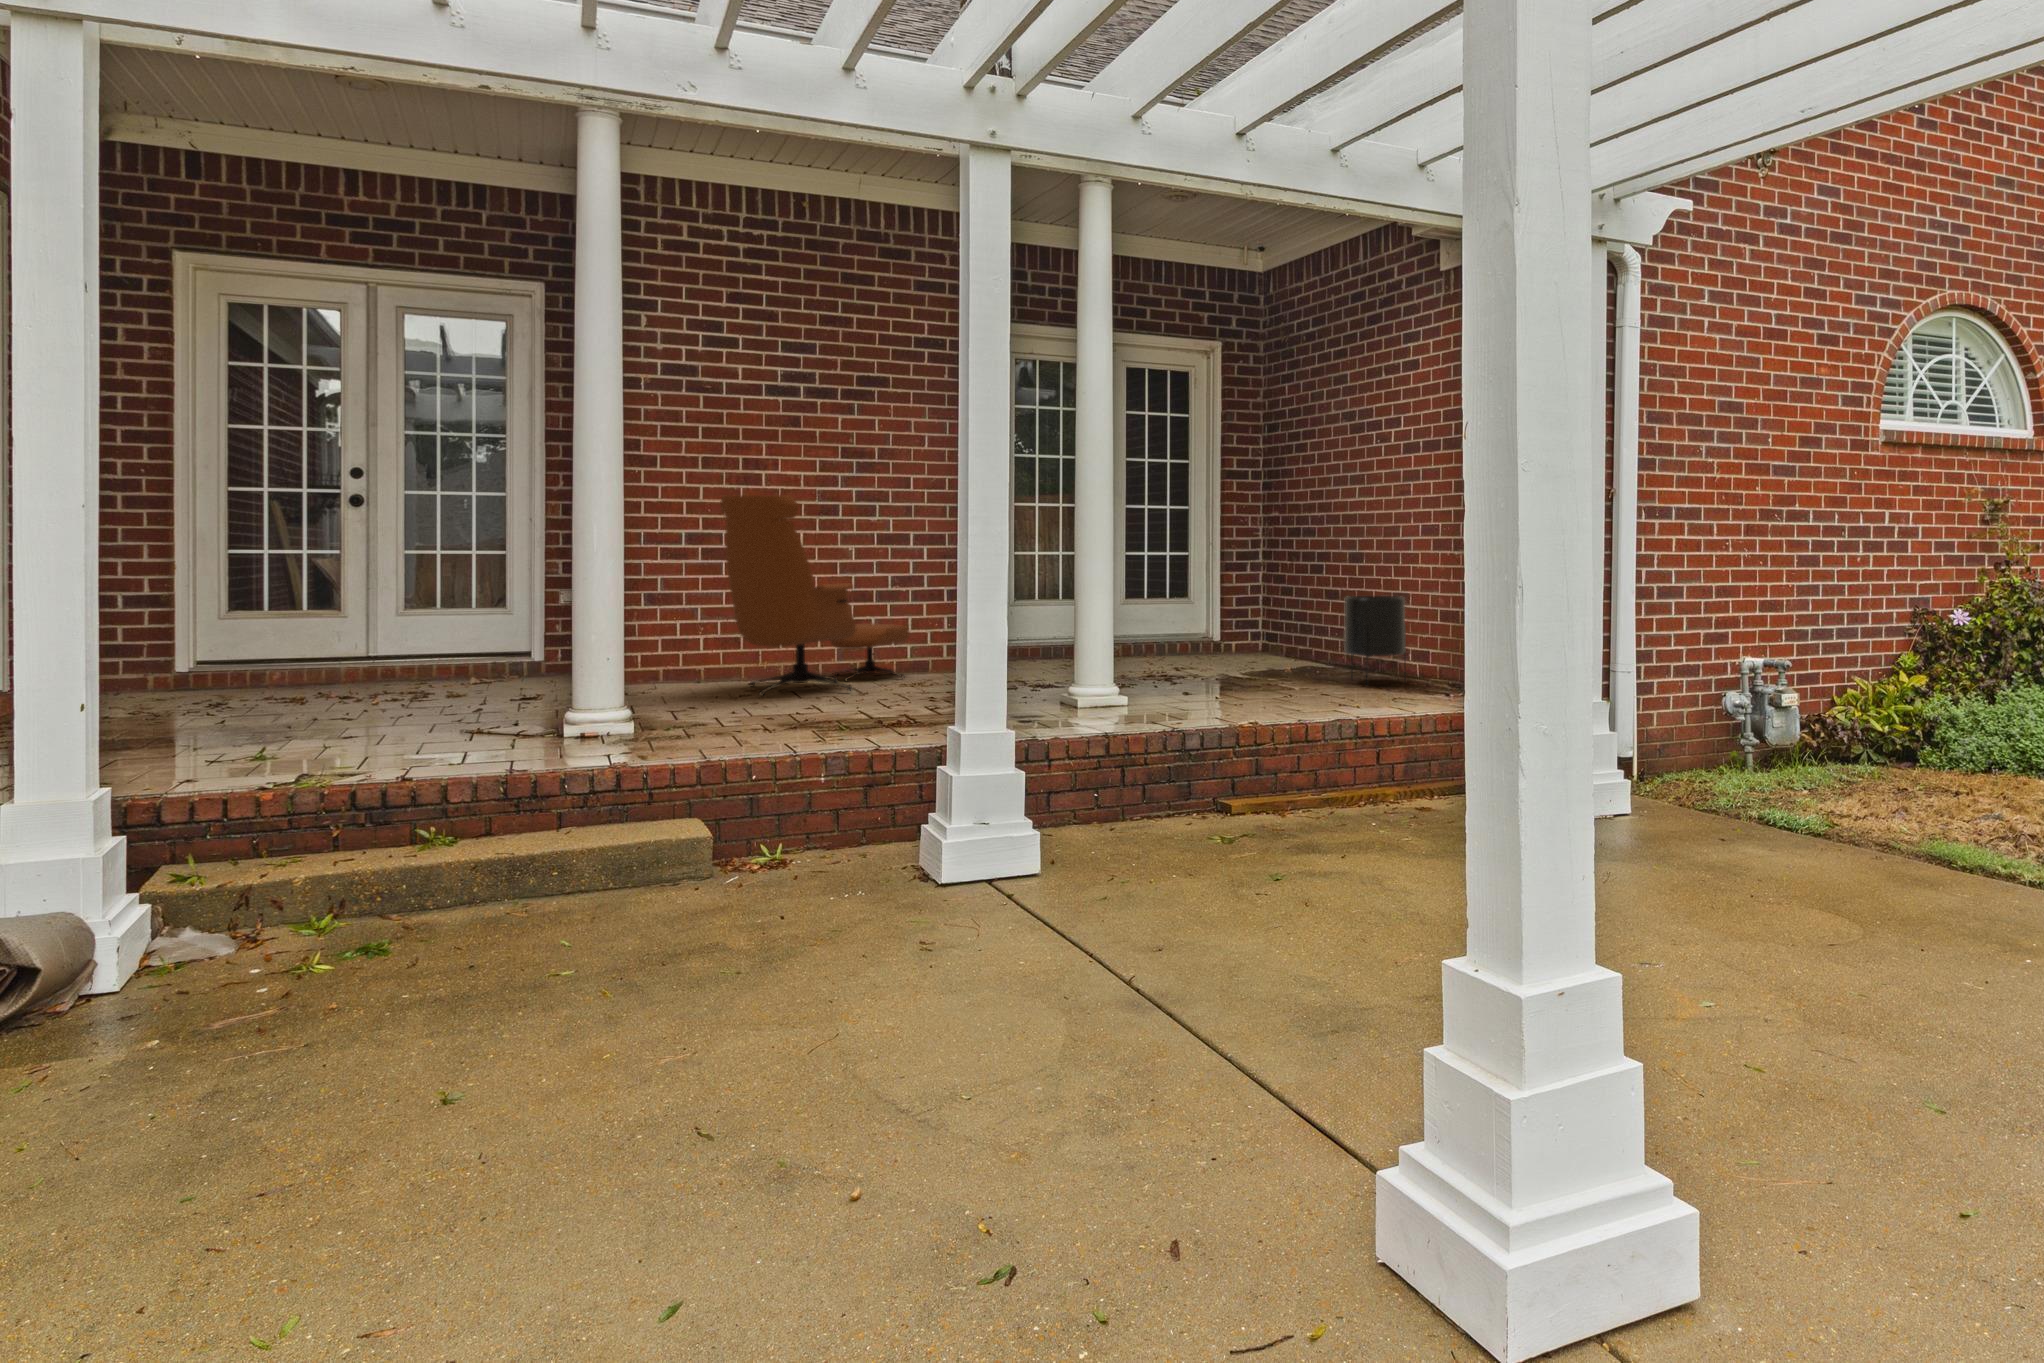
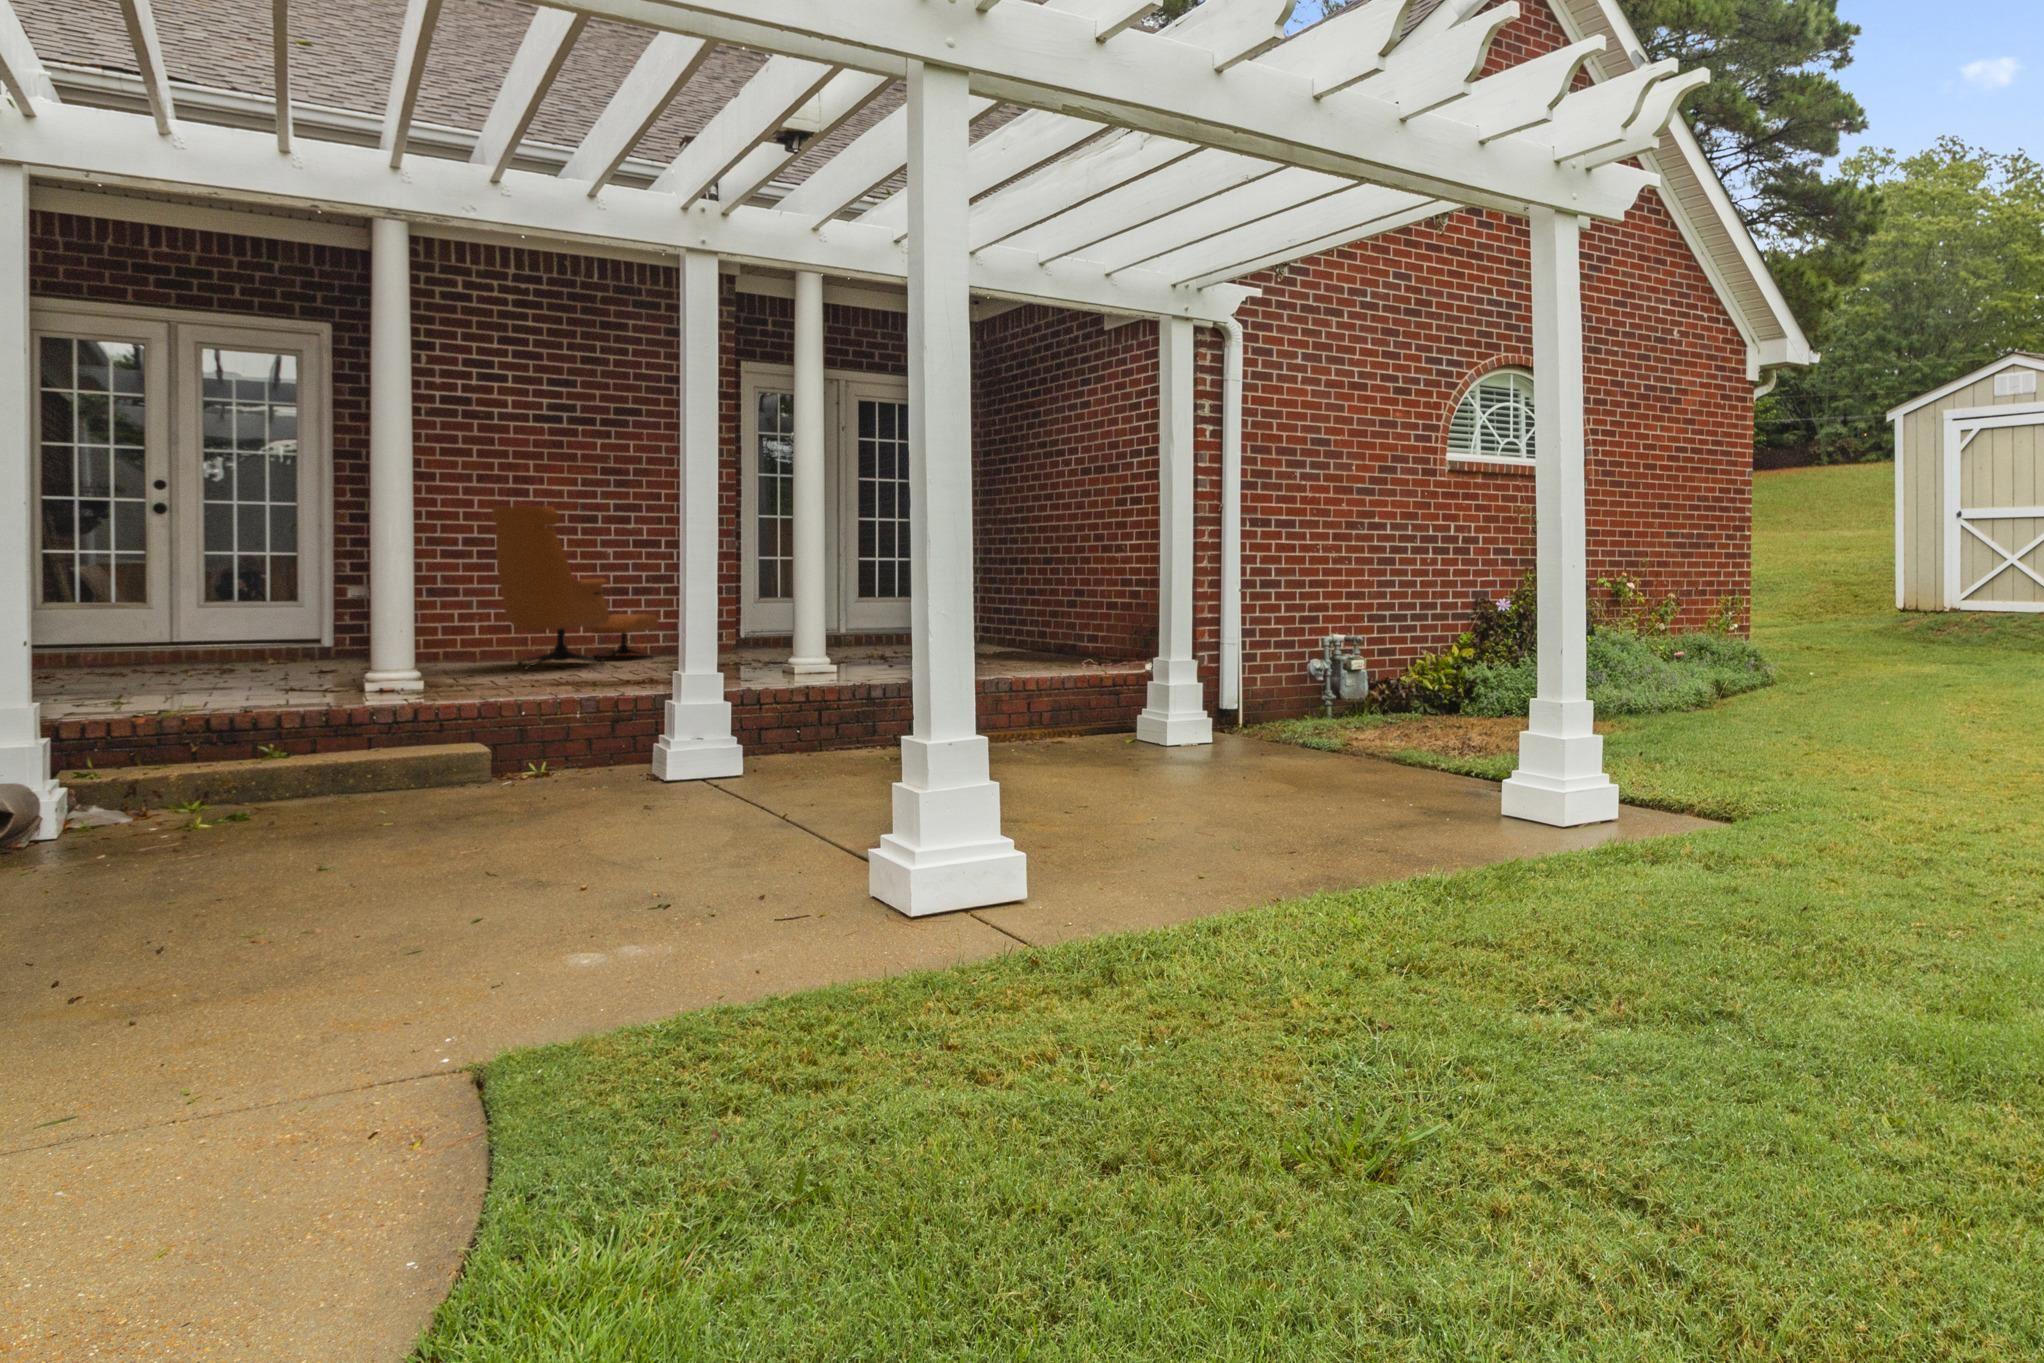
planter: present [1344,595,1406,659] -> none [1022,589,1072,661]

